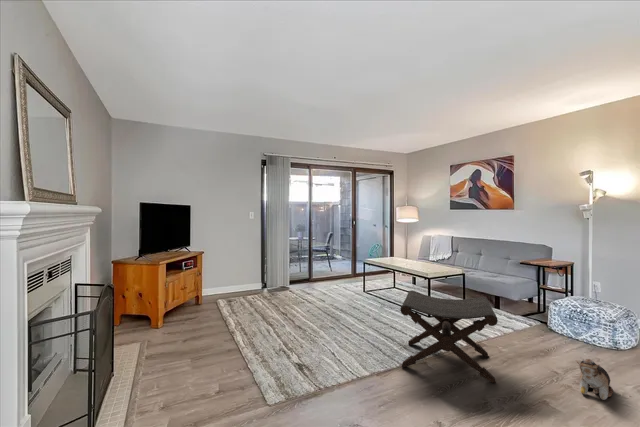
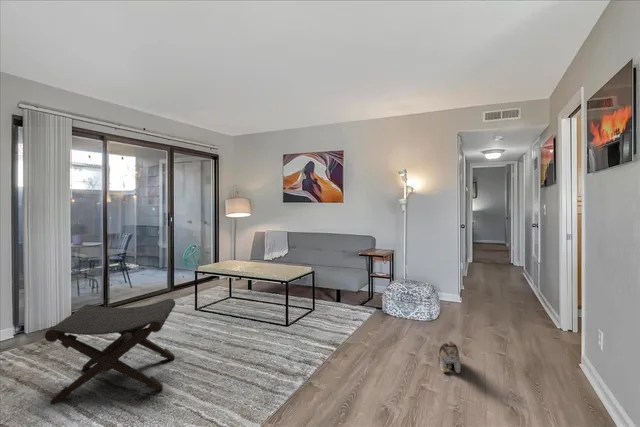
footstool: present [400,291,498,383] -> present [45,299,175,404]

